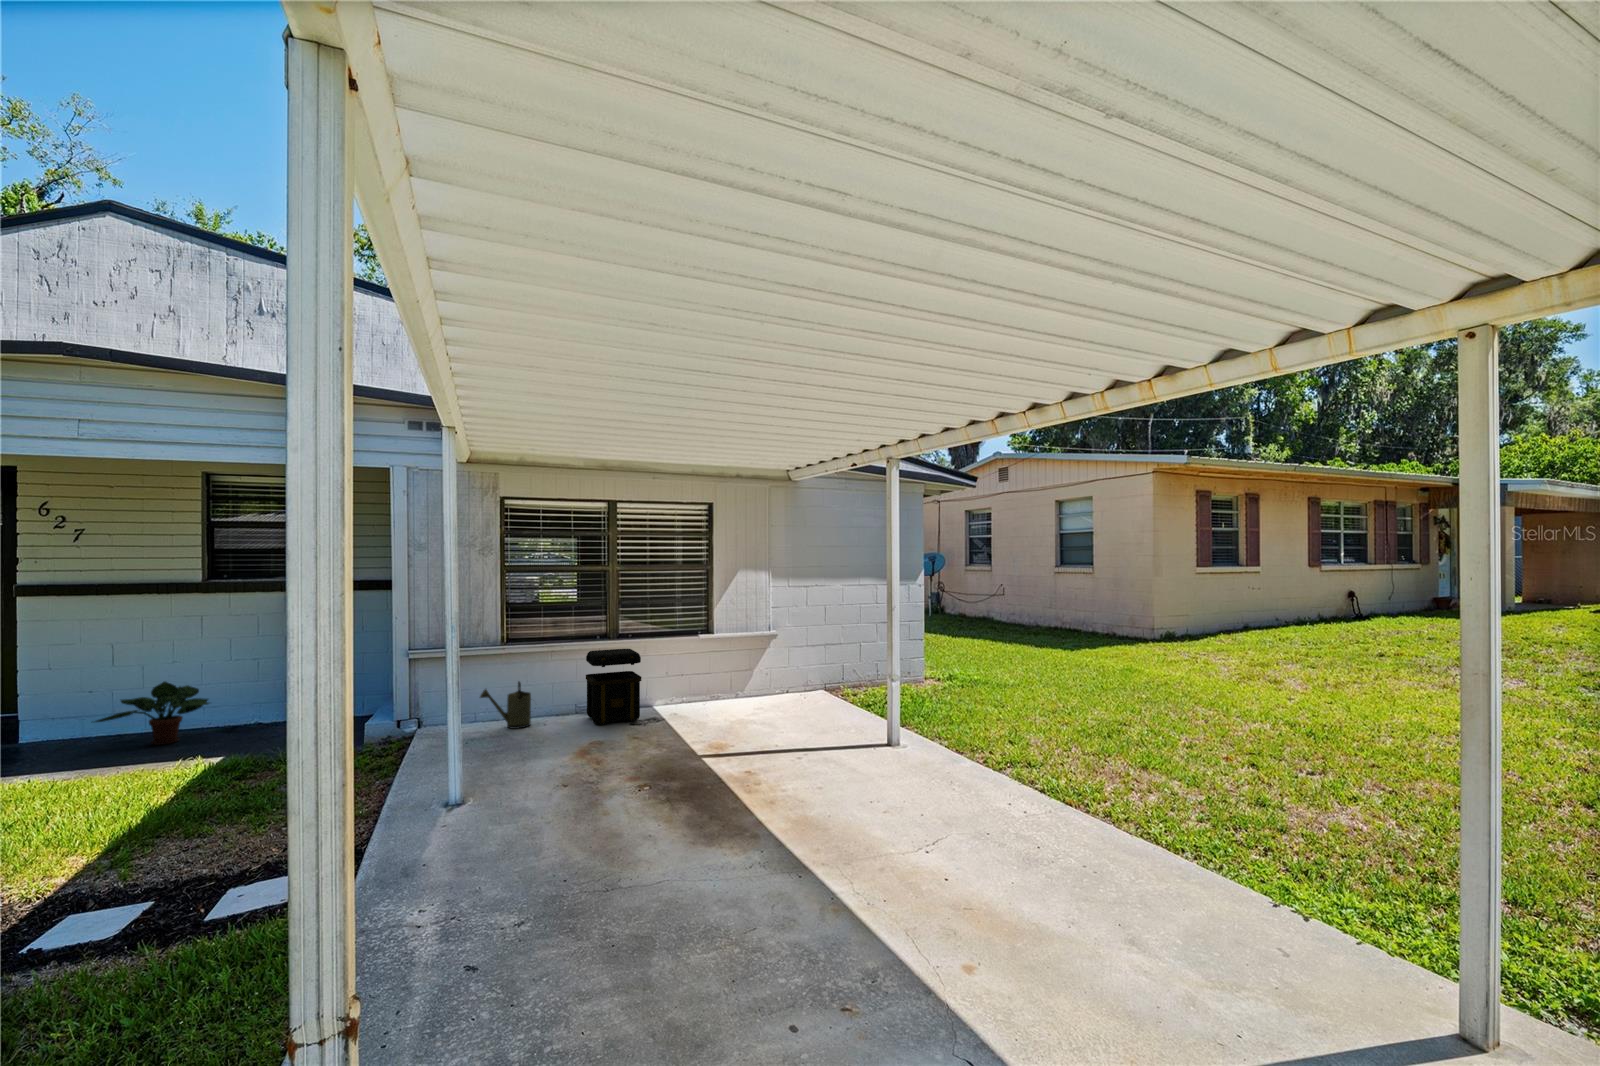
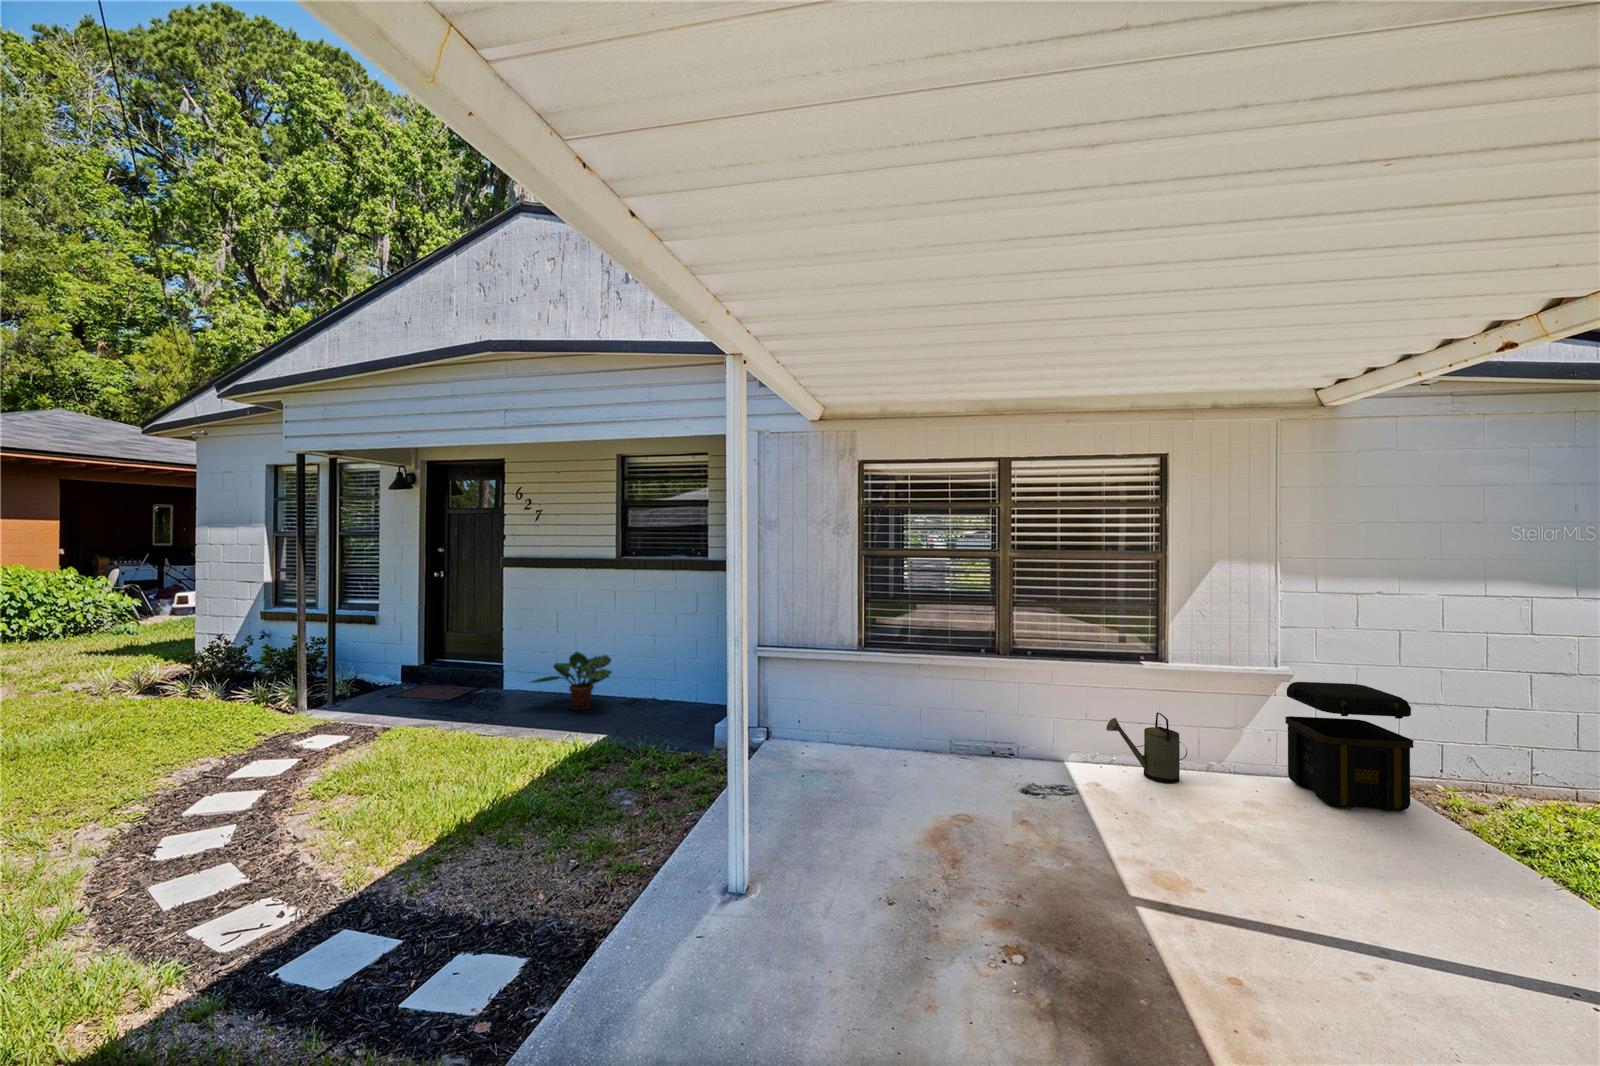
toolbox: present [586,649,641,725] -> present [1285,682,1414,811]
watering can: present [480,682,531,729] -> present [1106,712,1187,783]

